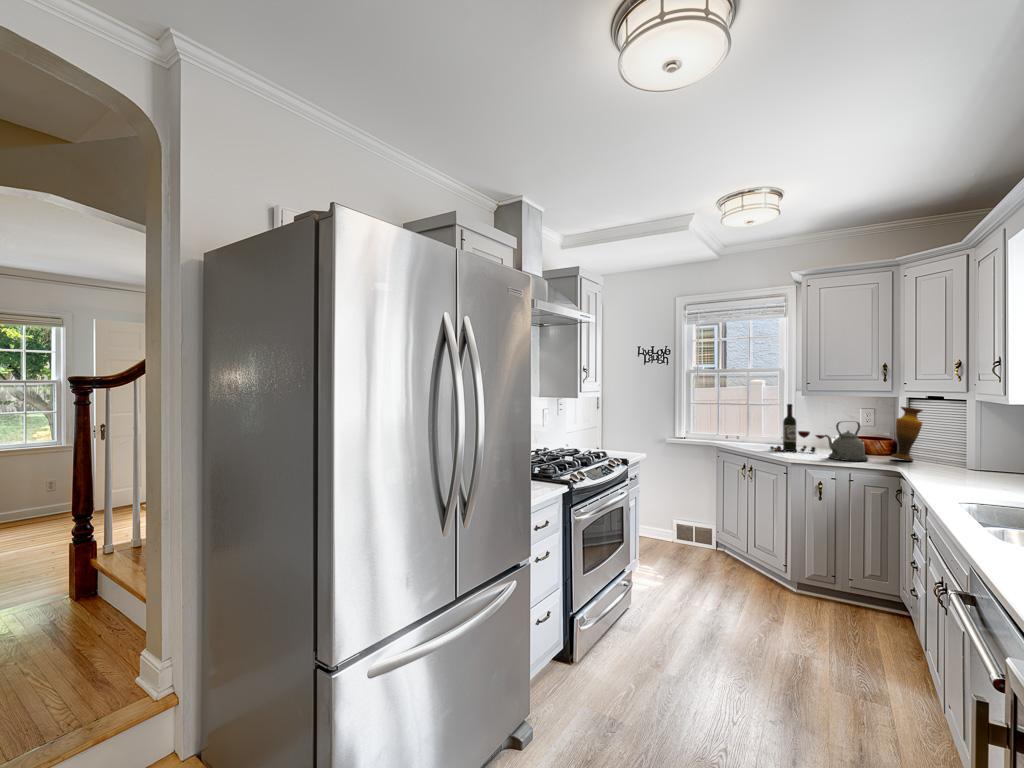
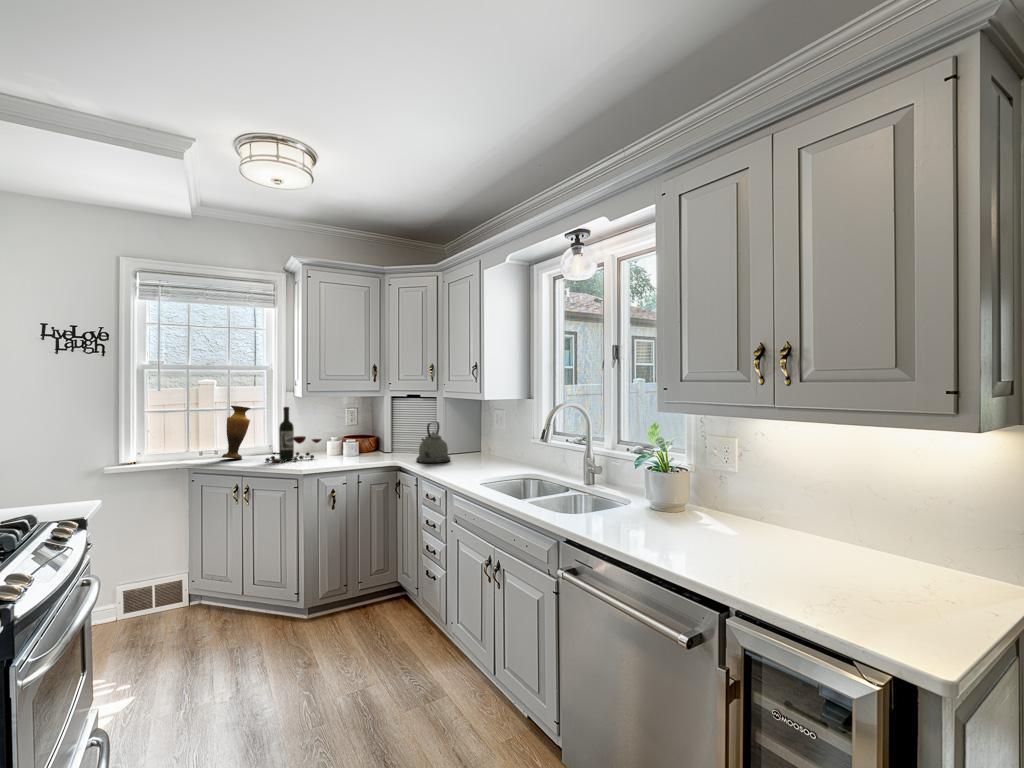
vase: present [891,407,923,461] -> present [222,406,250,459]
kettle: present [825,422,868,461] -> present [416,422,450,463]

